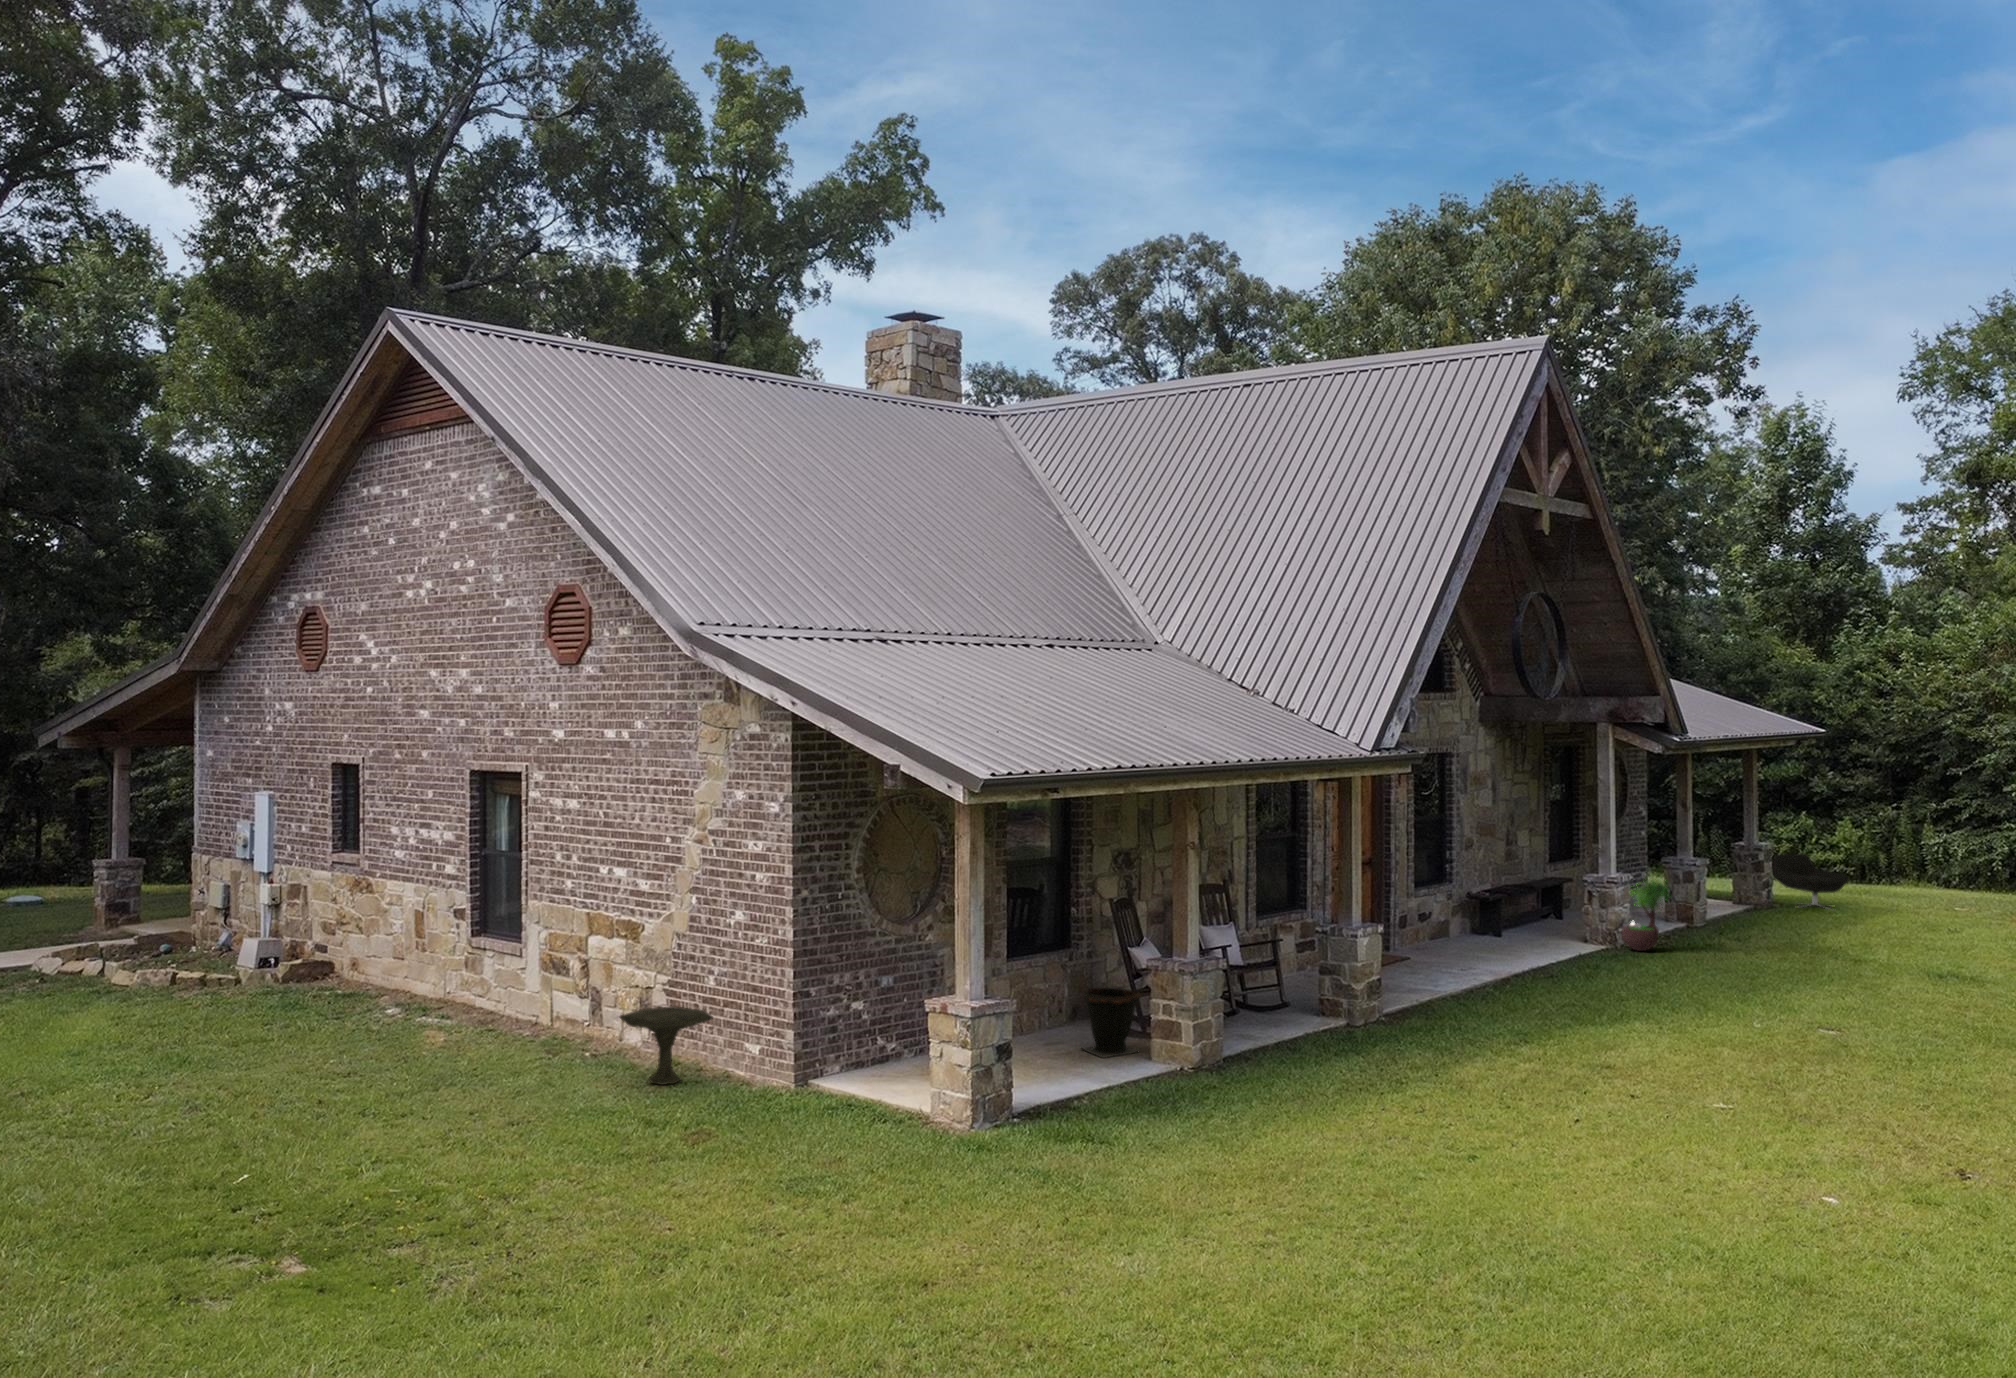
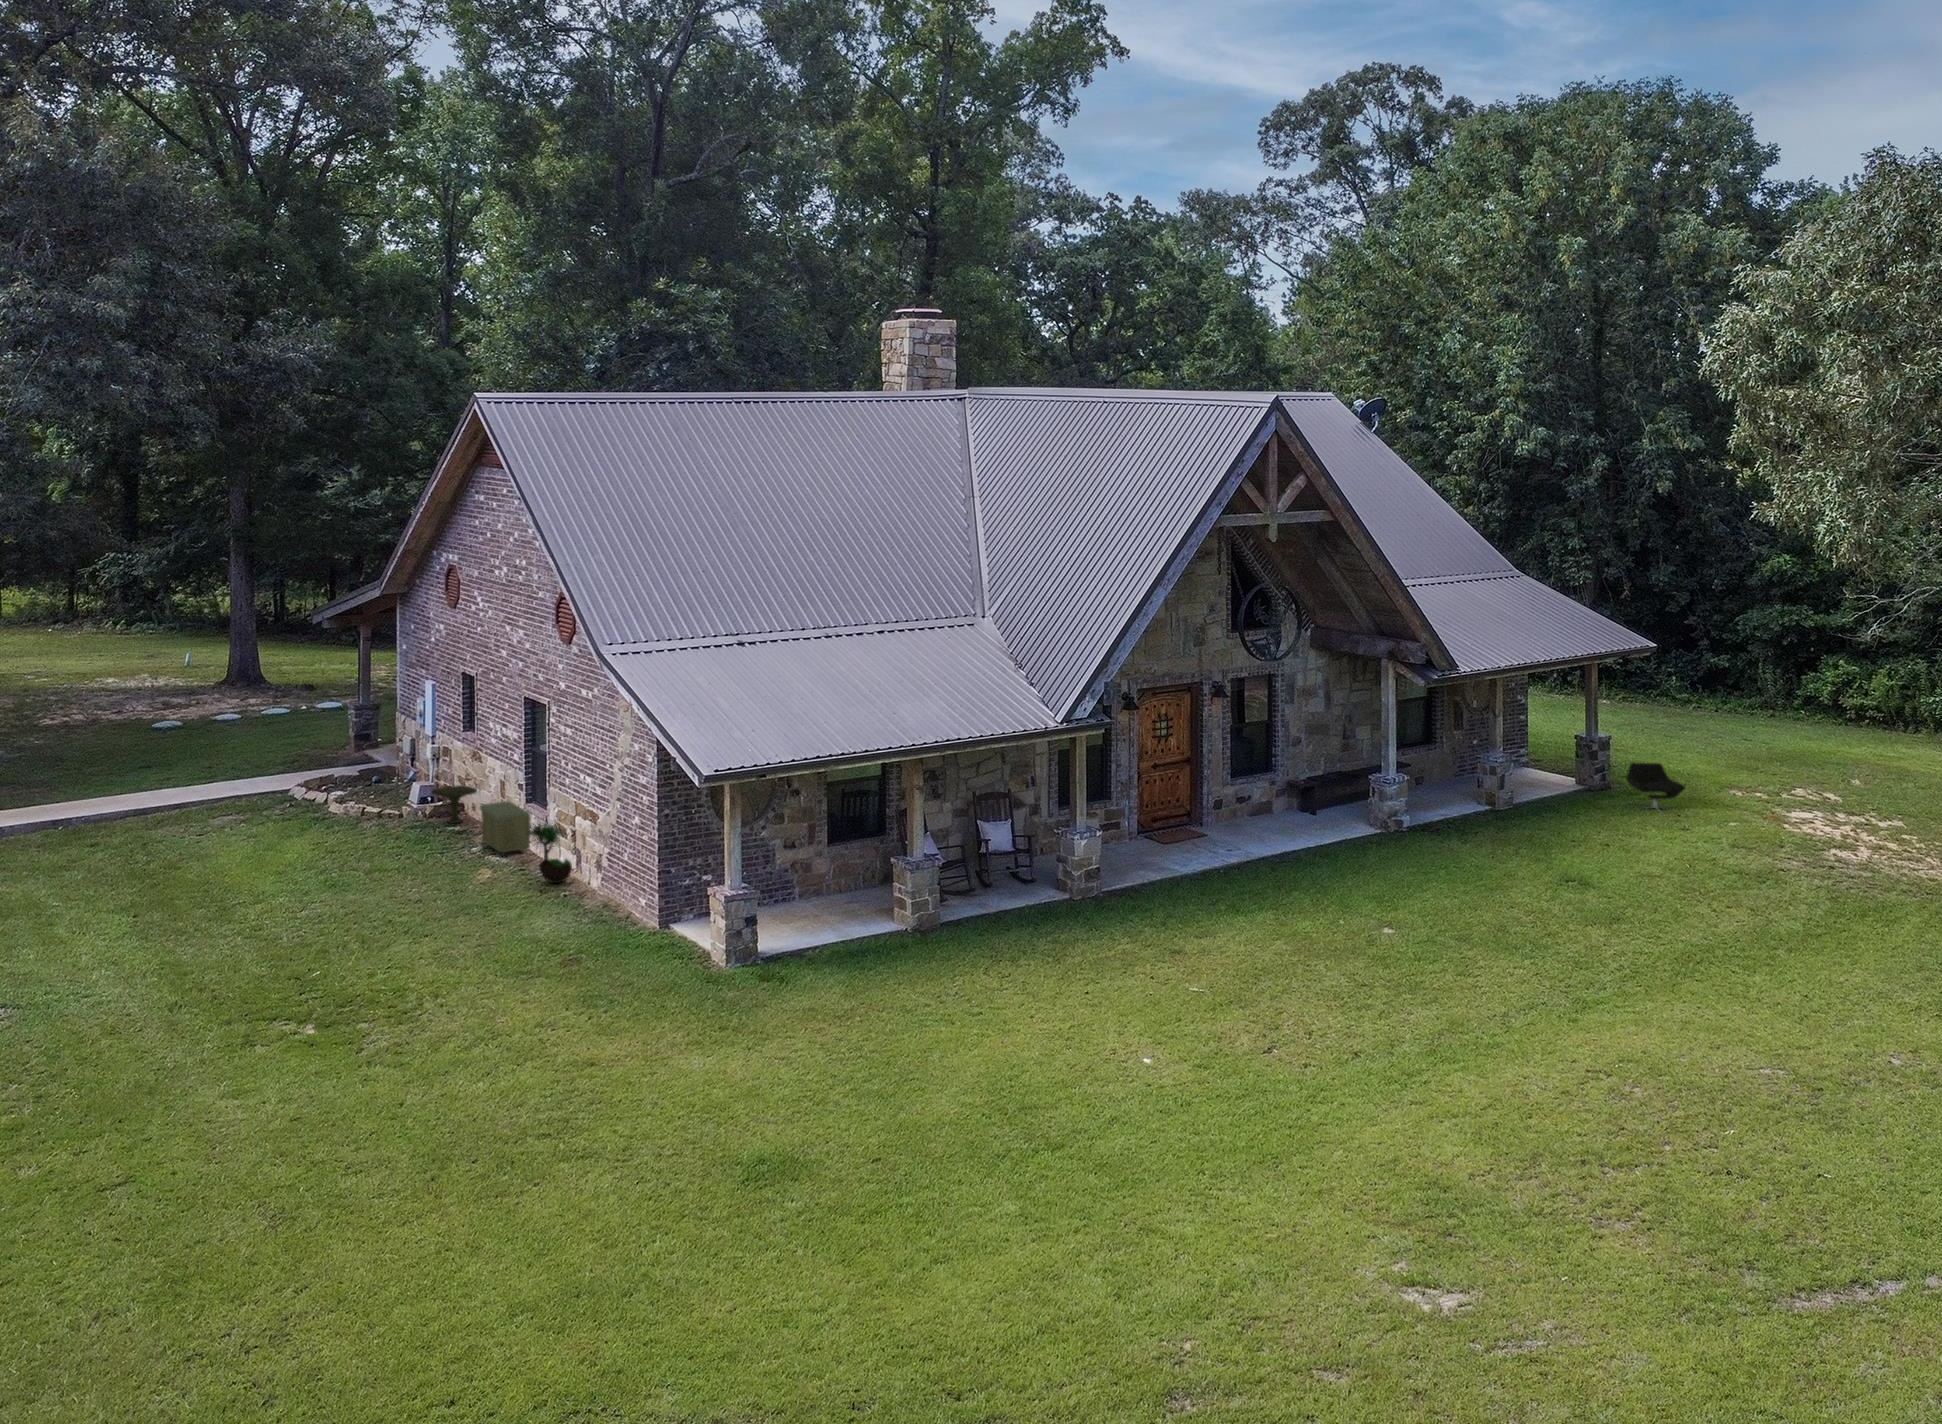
potted tree: present [1622,880,1668,951] -> present [526,821,572,883]
storage bench: none [393,938,481,1017] -> present [480,802,530,854]
bucket: present [1083,988,1141,1058] -> none [870,868,910,918]
side table: present [619,1006,713,1085] -> present [431,785,477,823]

